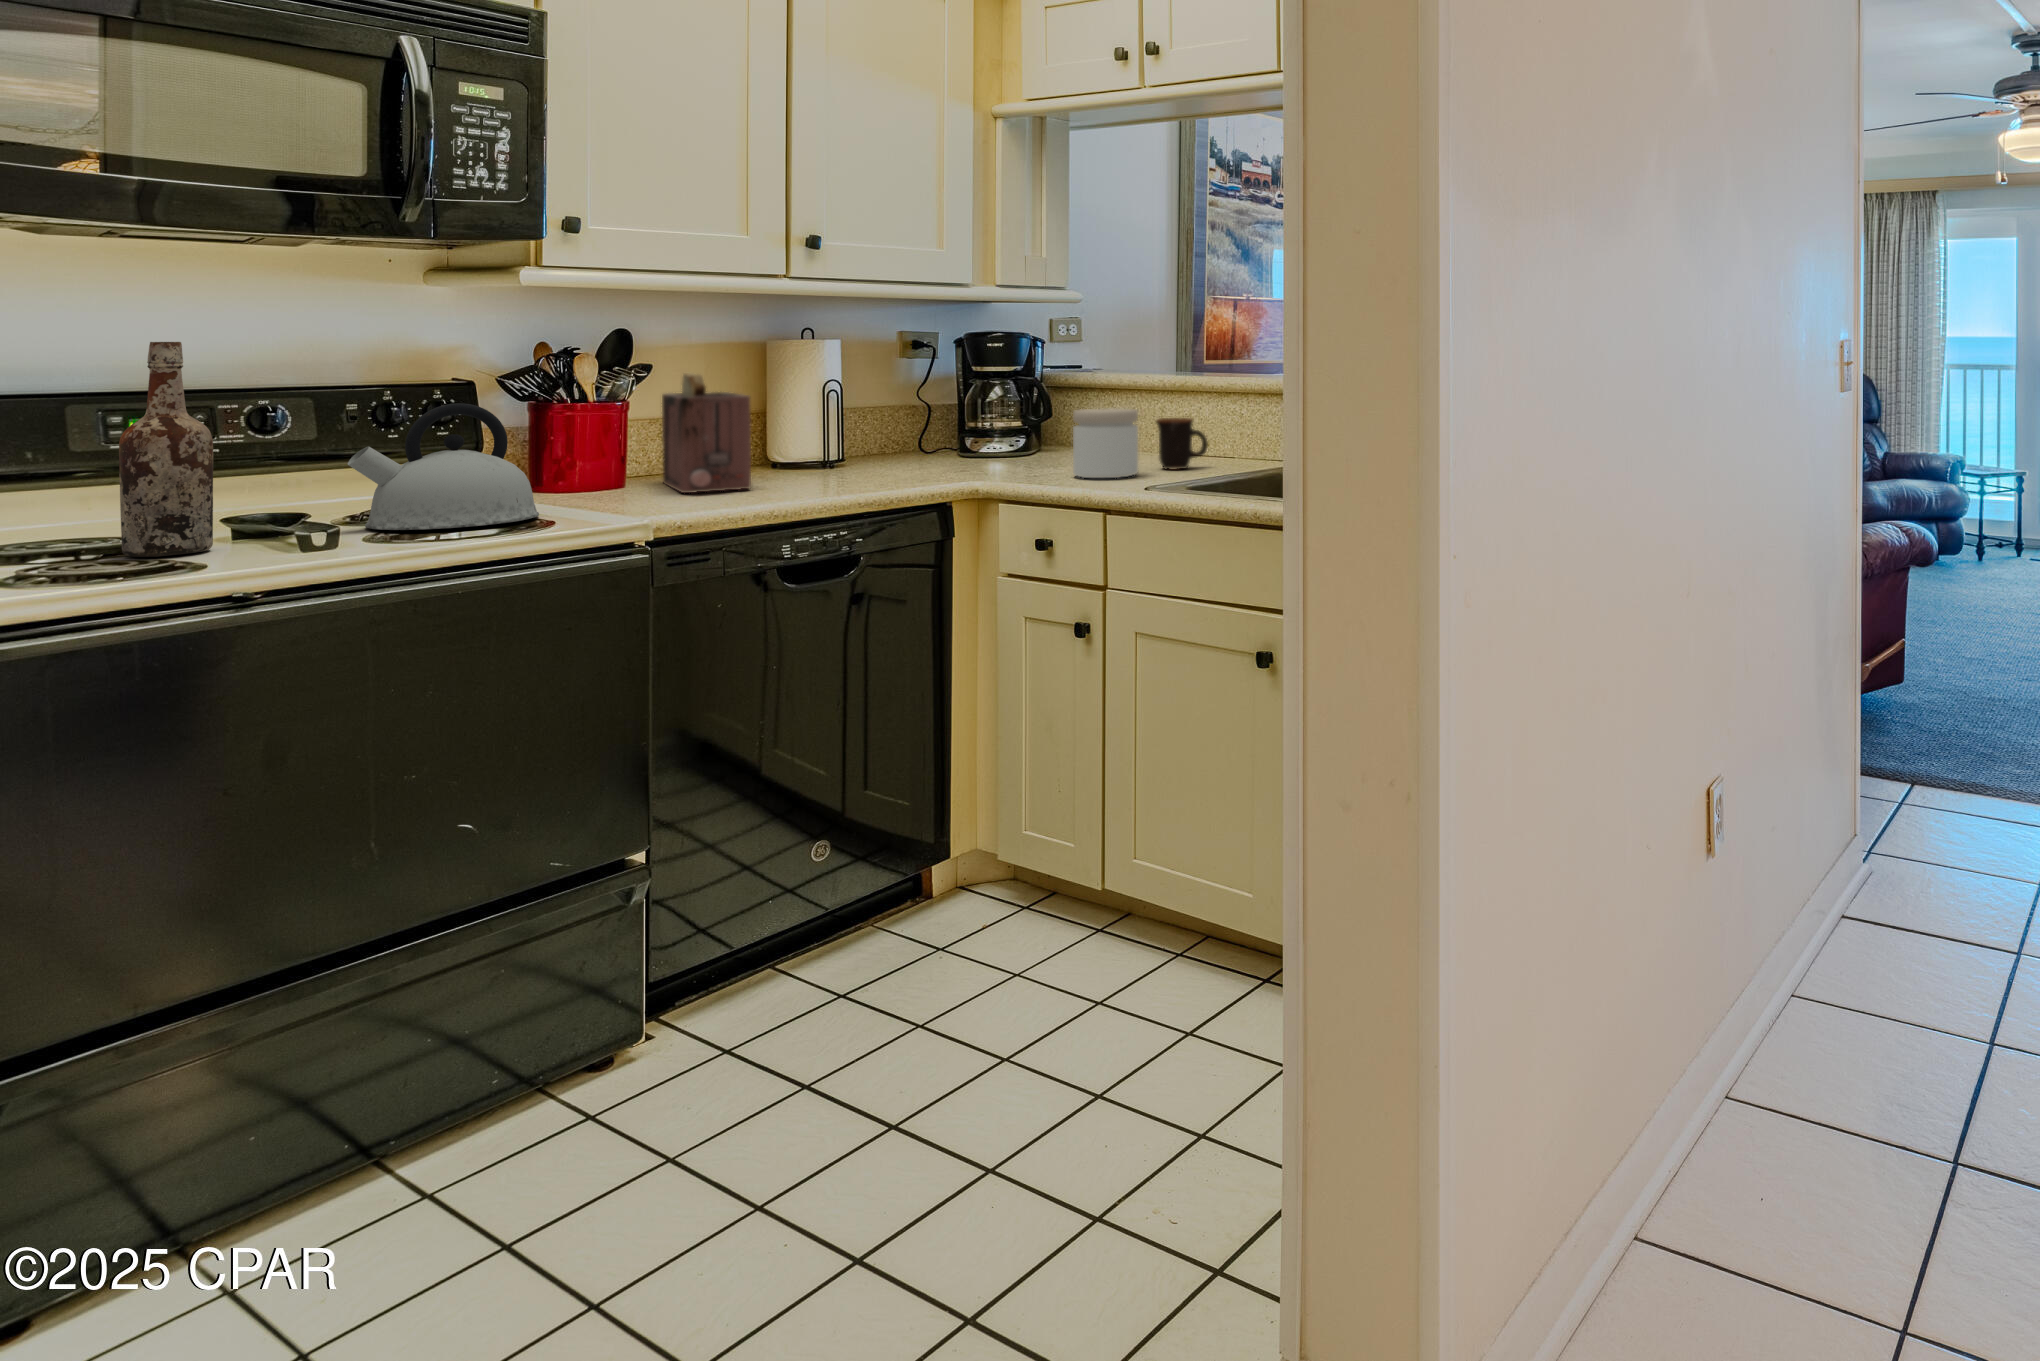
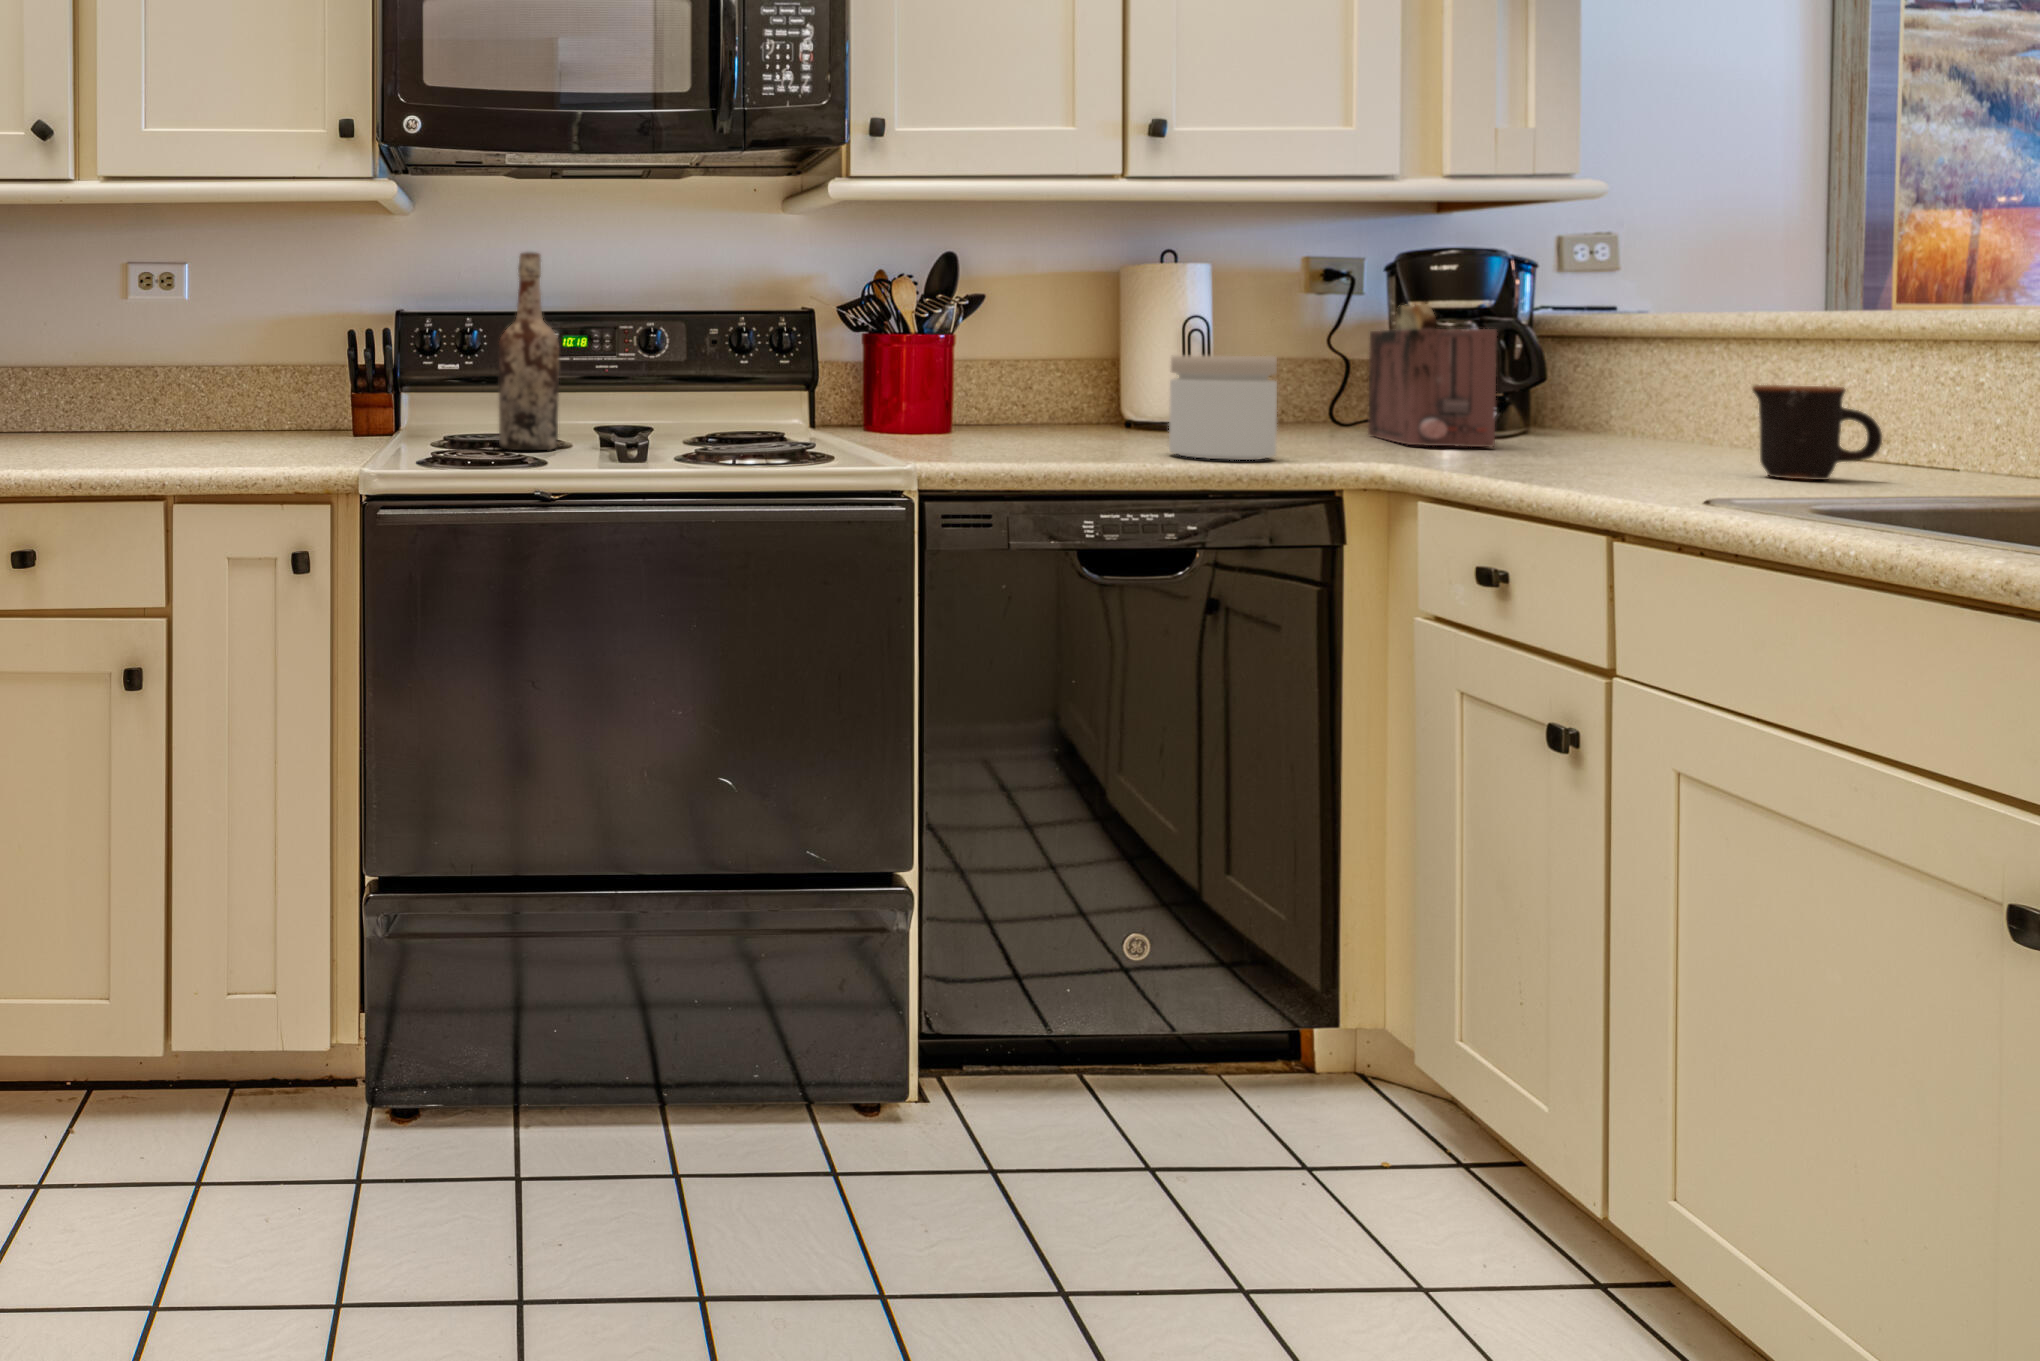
toaster: present [662,373,751,493] -> present [1368,304,1497,447]
kettle: present [348,403,539,530] -> none [665,321,825,452]
jar: present [1073,408,1138,478] -> present [1169,356,1277,460]

